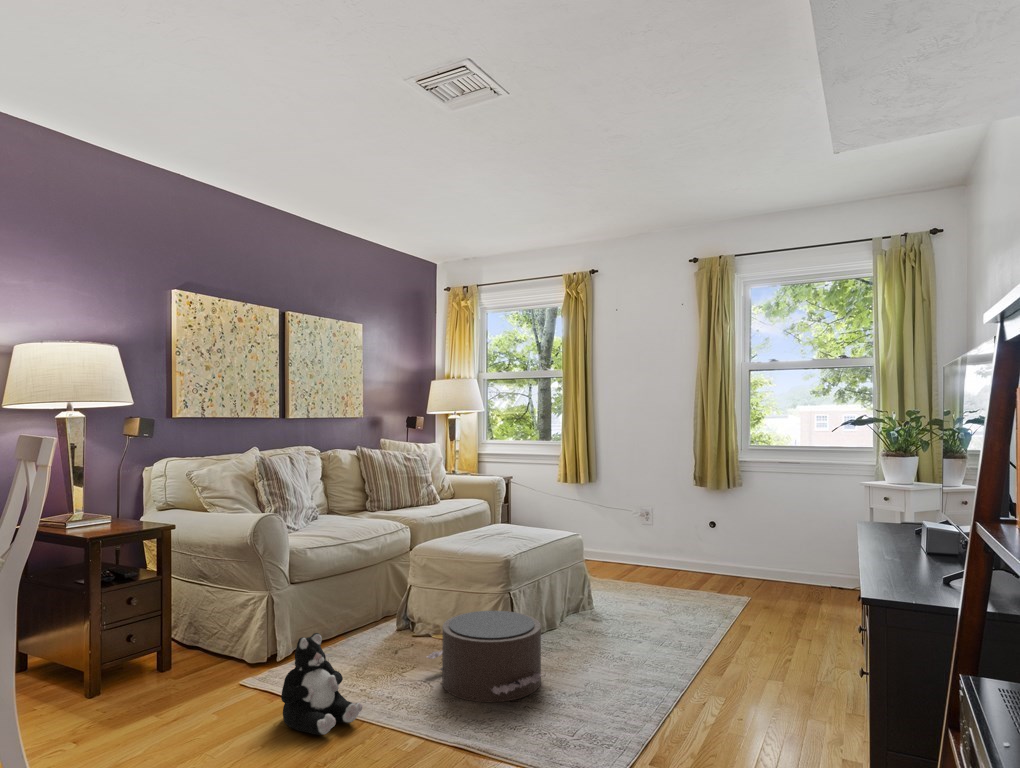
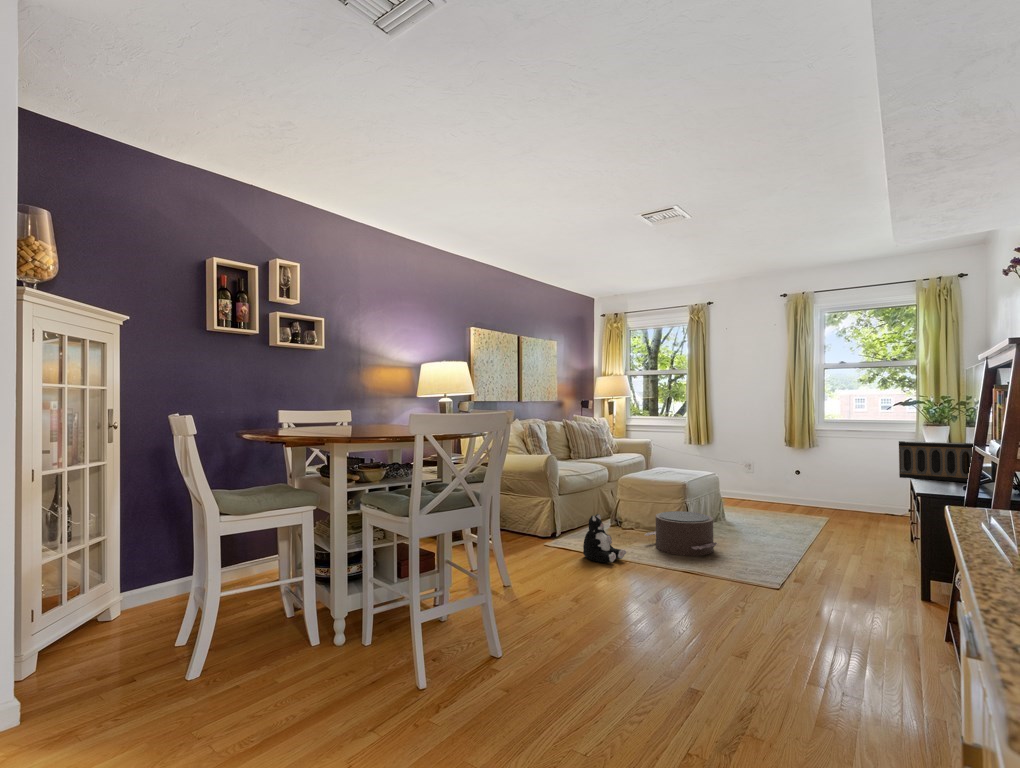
speaker: none [844,493,982,577] -> present [899,441,974,482]

